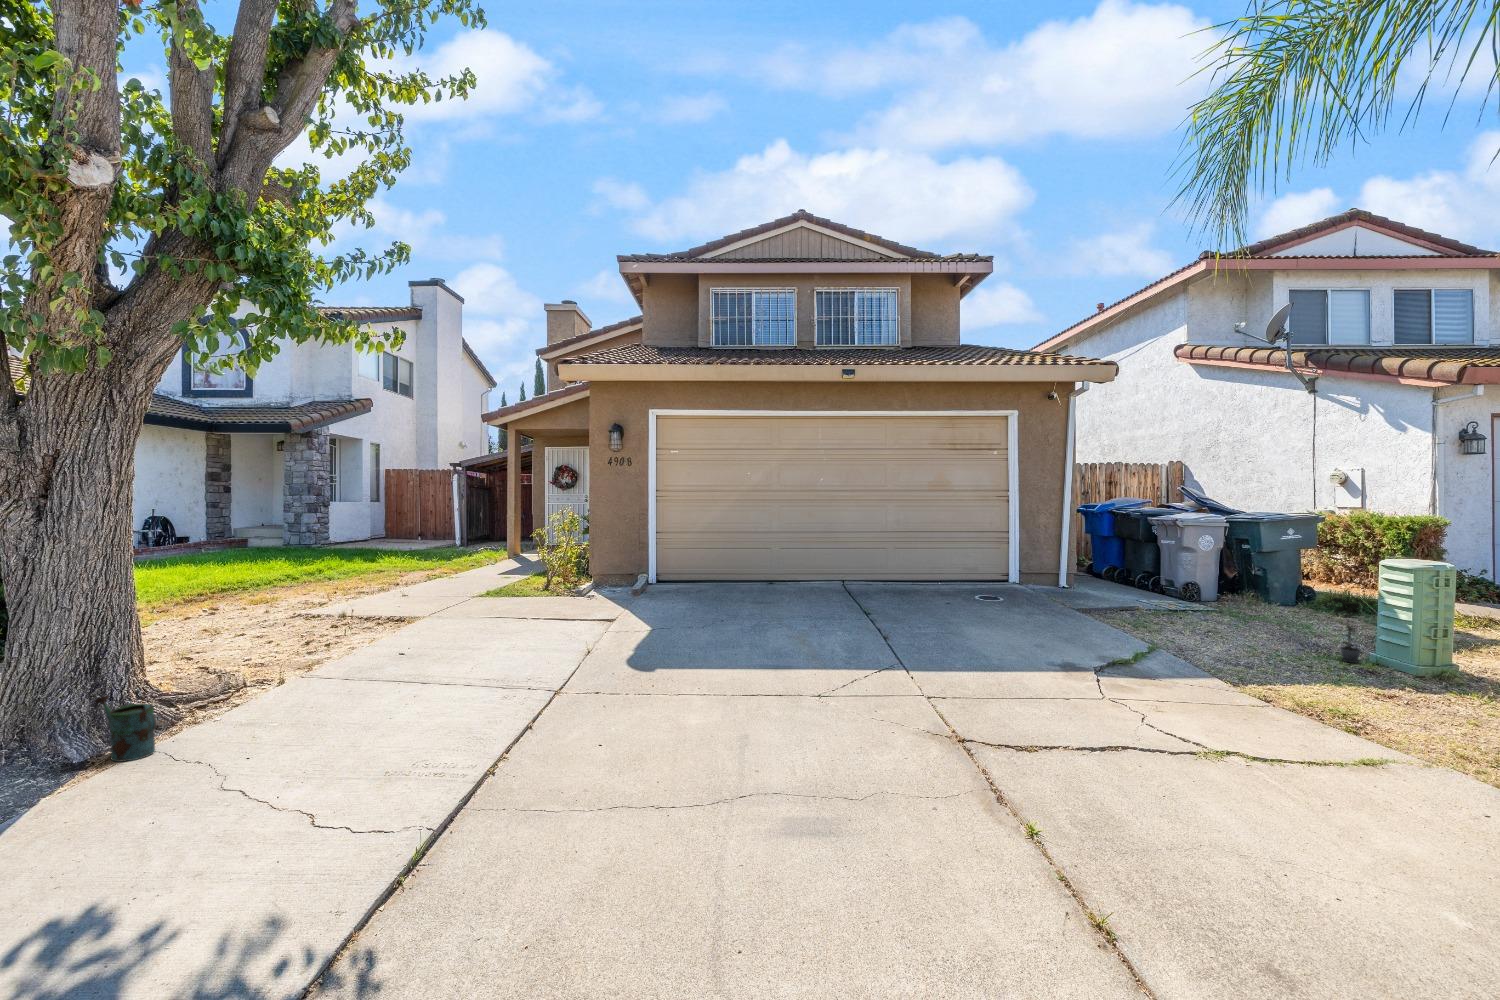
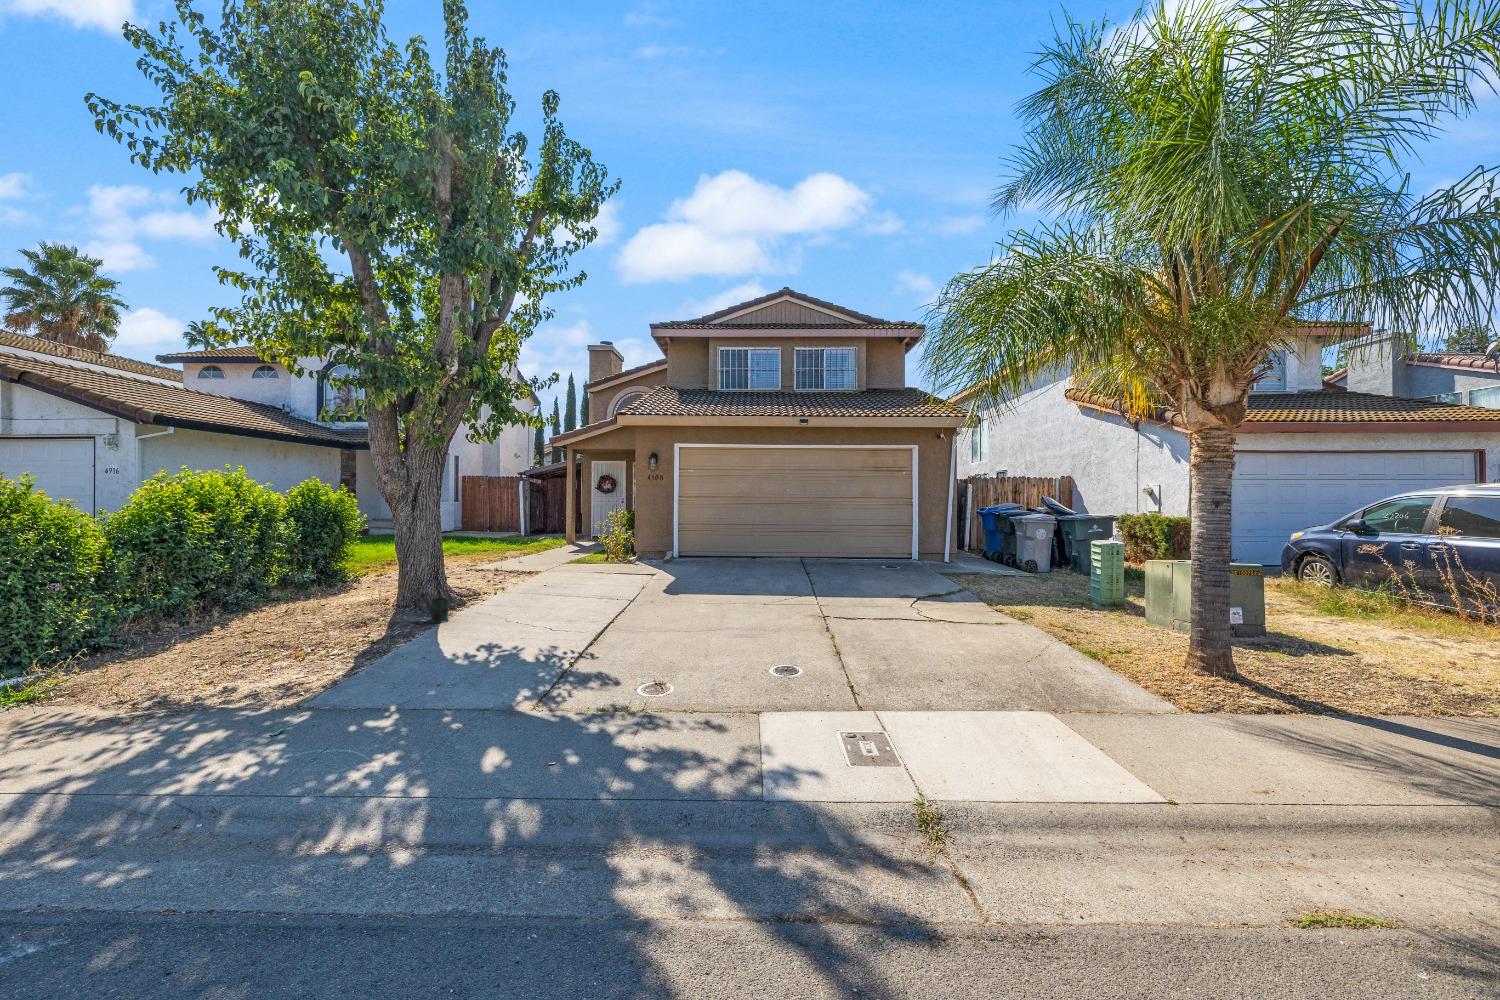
potted plant: present [1325,595,1375,663] -> none [1060,560,1090,600]

